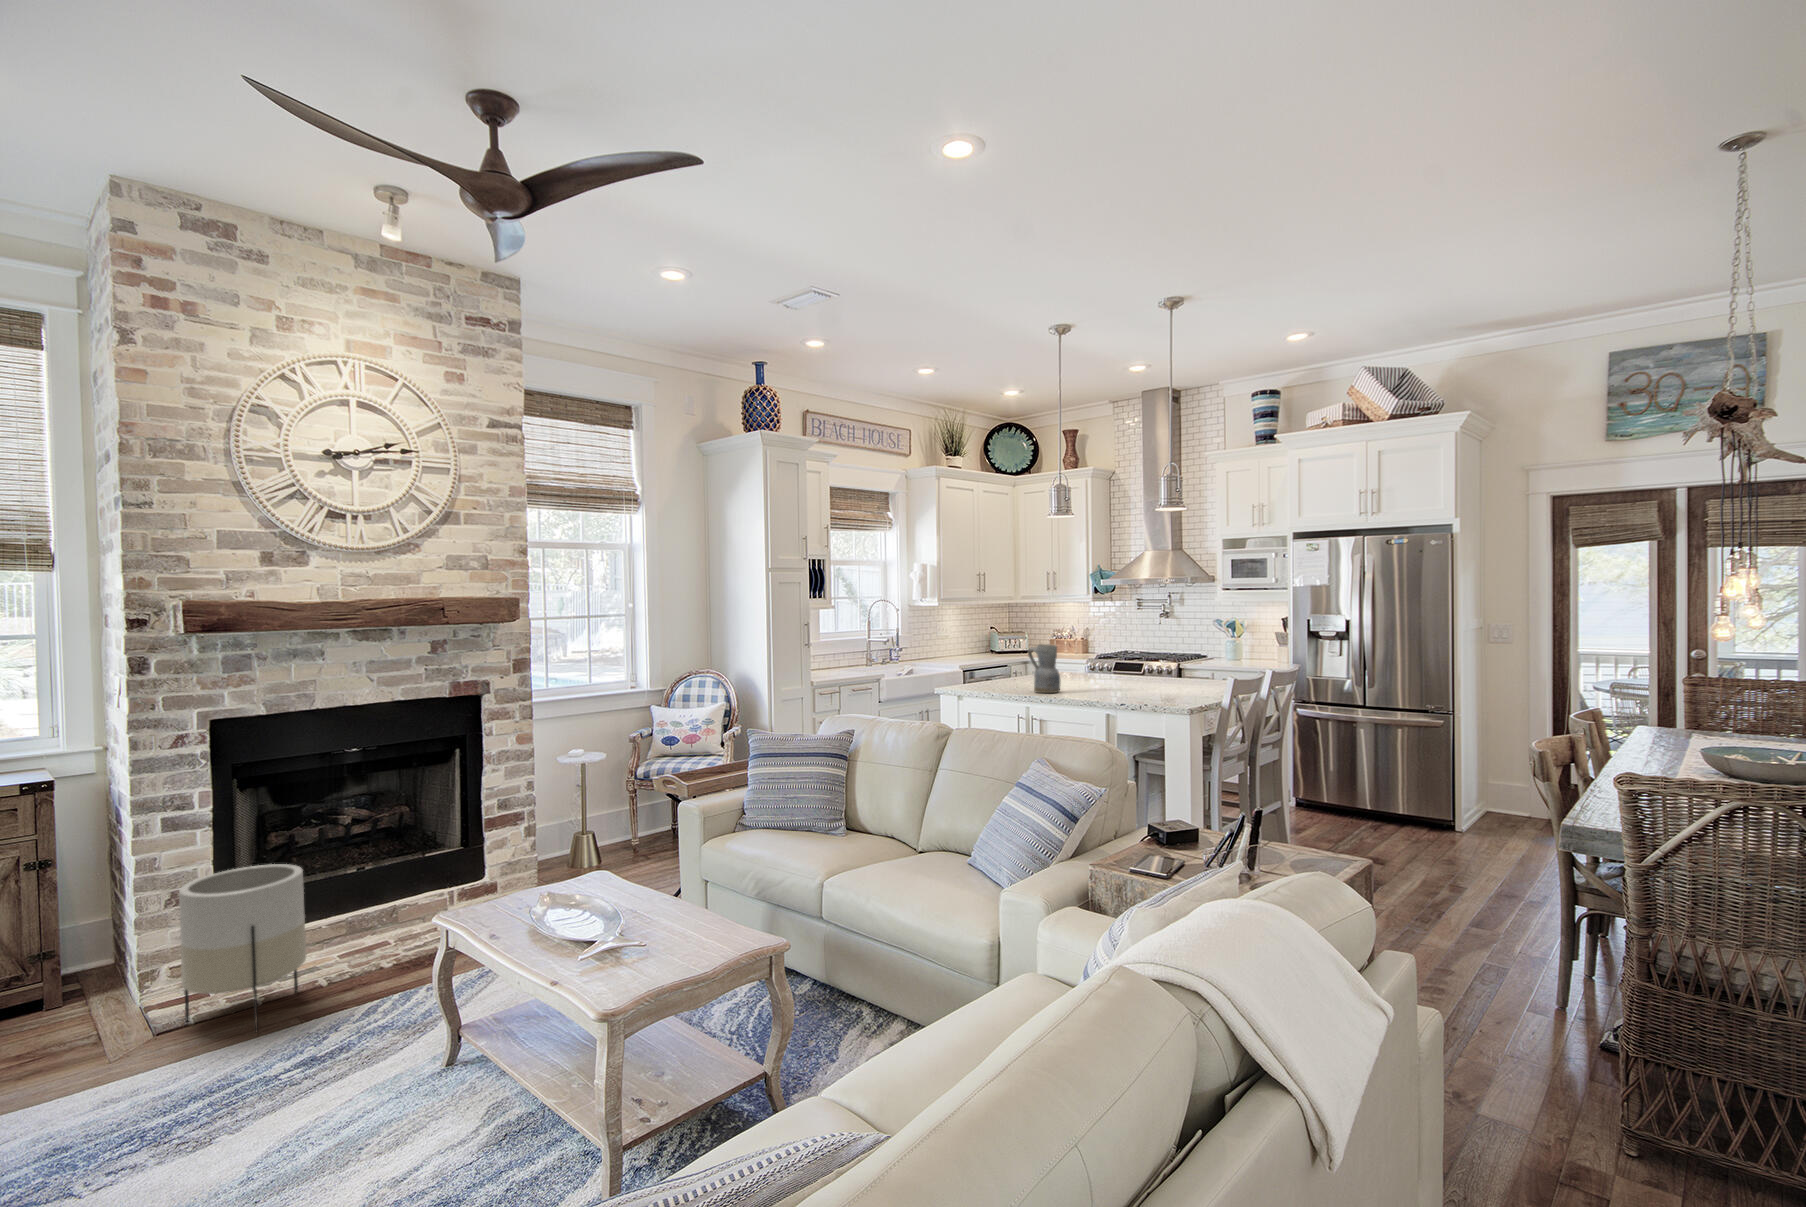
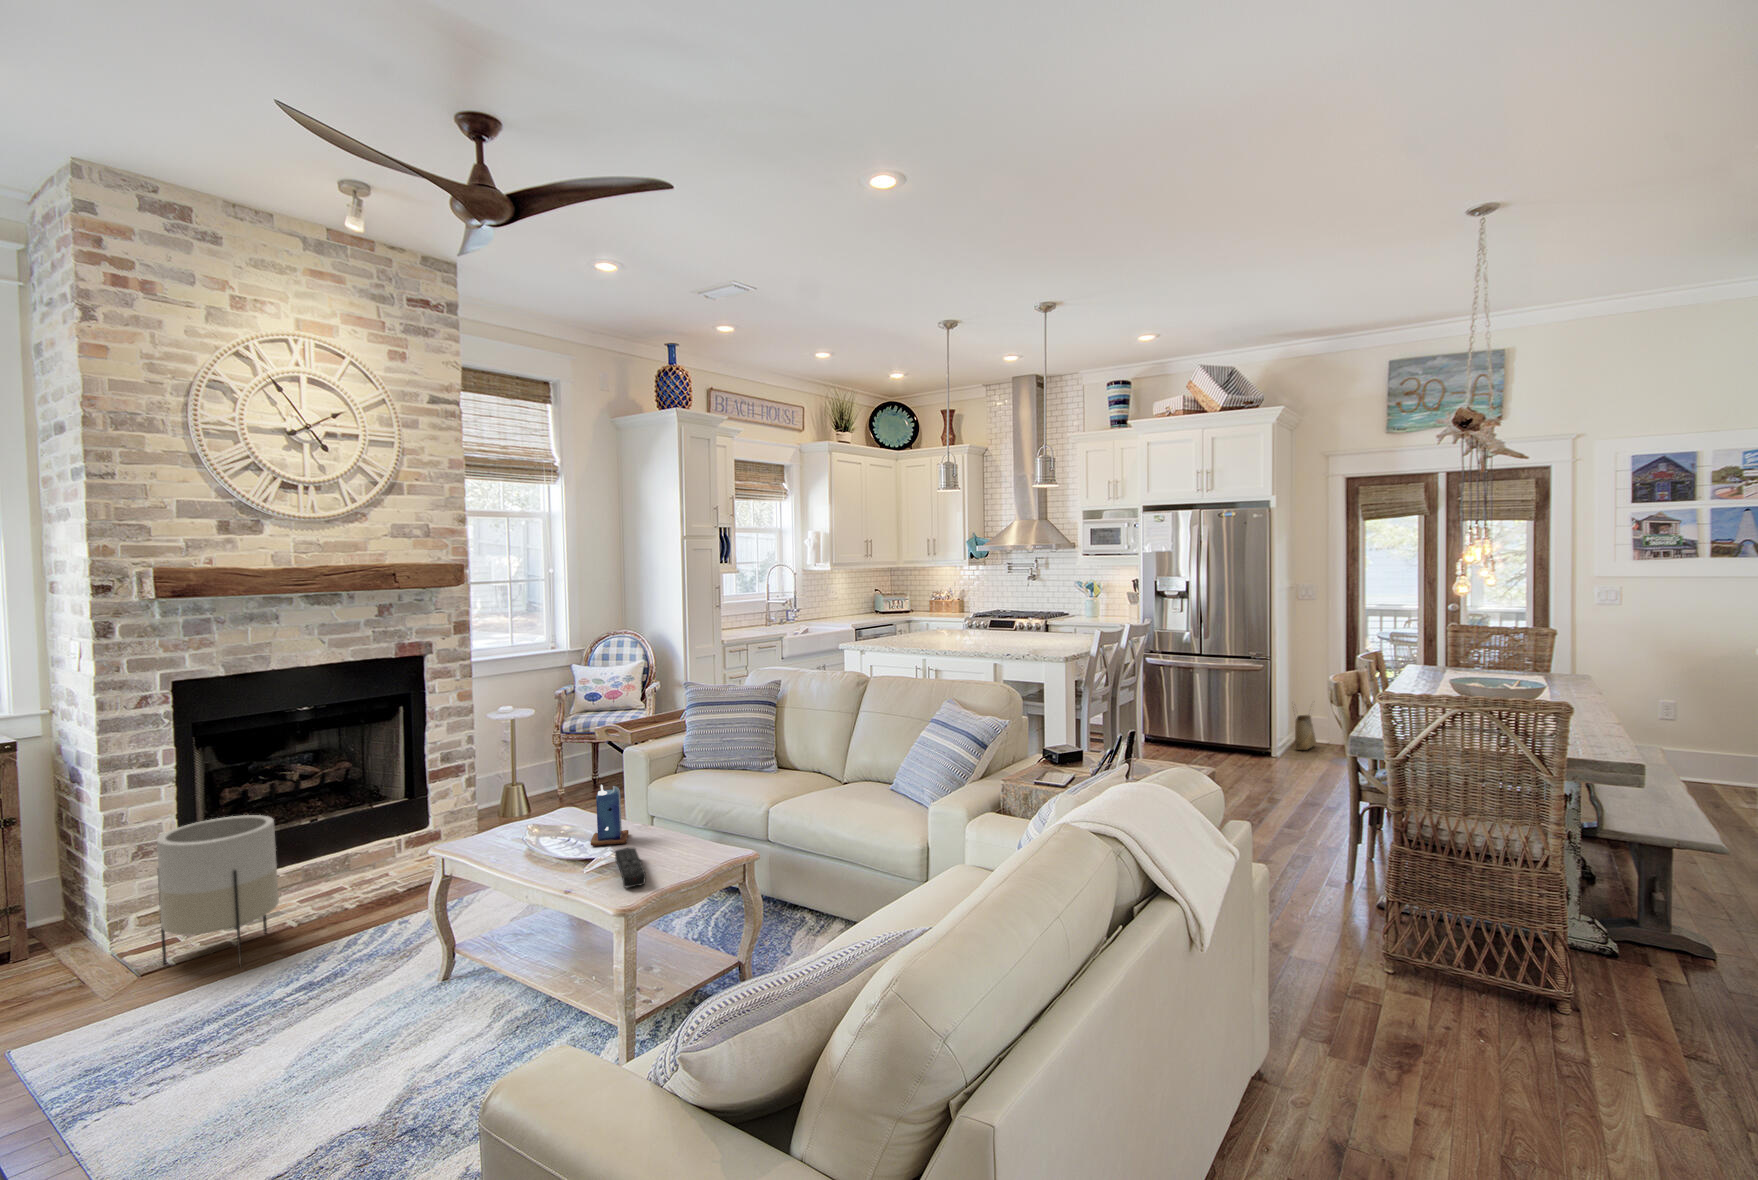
ceramic pitcher: present [1028,644,1060,693] -> none [921,604,949,647]
woven basket: none [1485,762,1517,824] -> present [1295,715,1316,750]
candle: none [604,851,651,923] -> present [591,785,629,846]
remote control: none [616,930,646,983] -> present [615,848,646,888]

